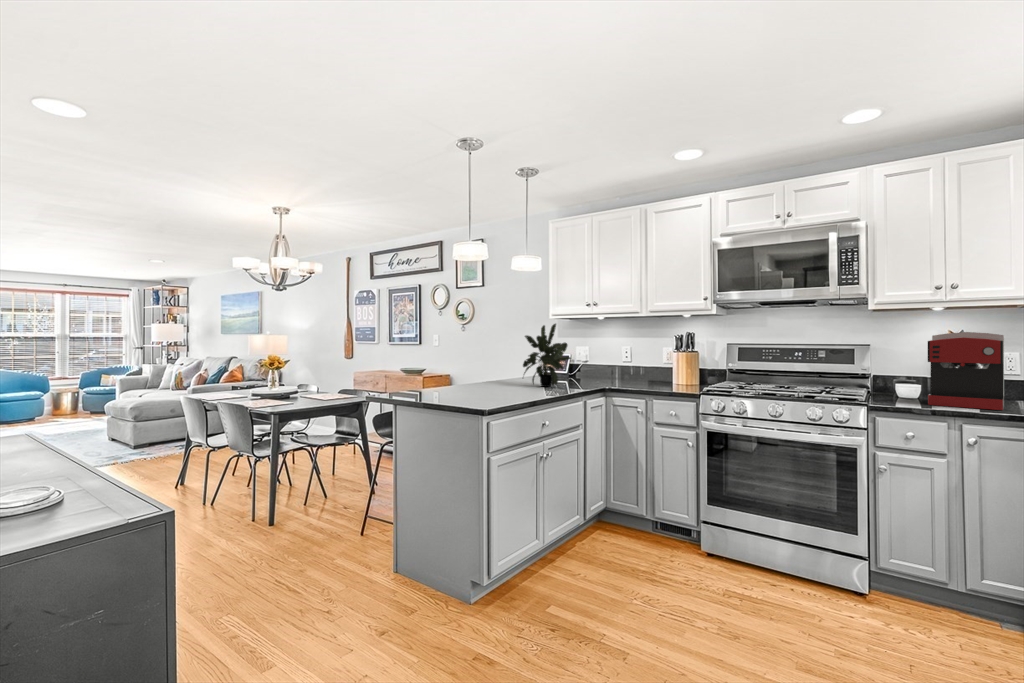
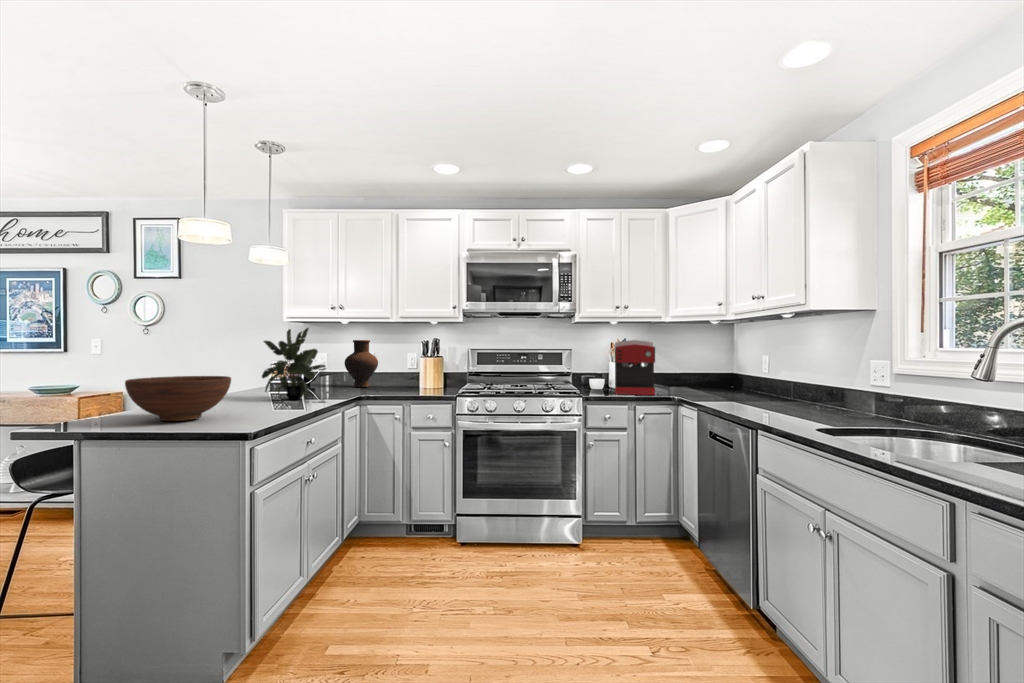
vase: none [603,336,634,380] -> present [344,340,378,387]
fruit bowl: none [413,362,482,396] -> present [125,376,231,421]

